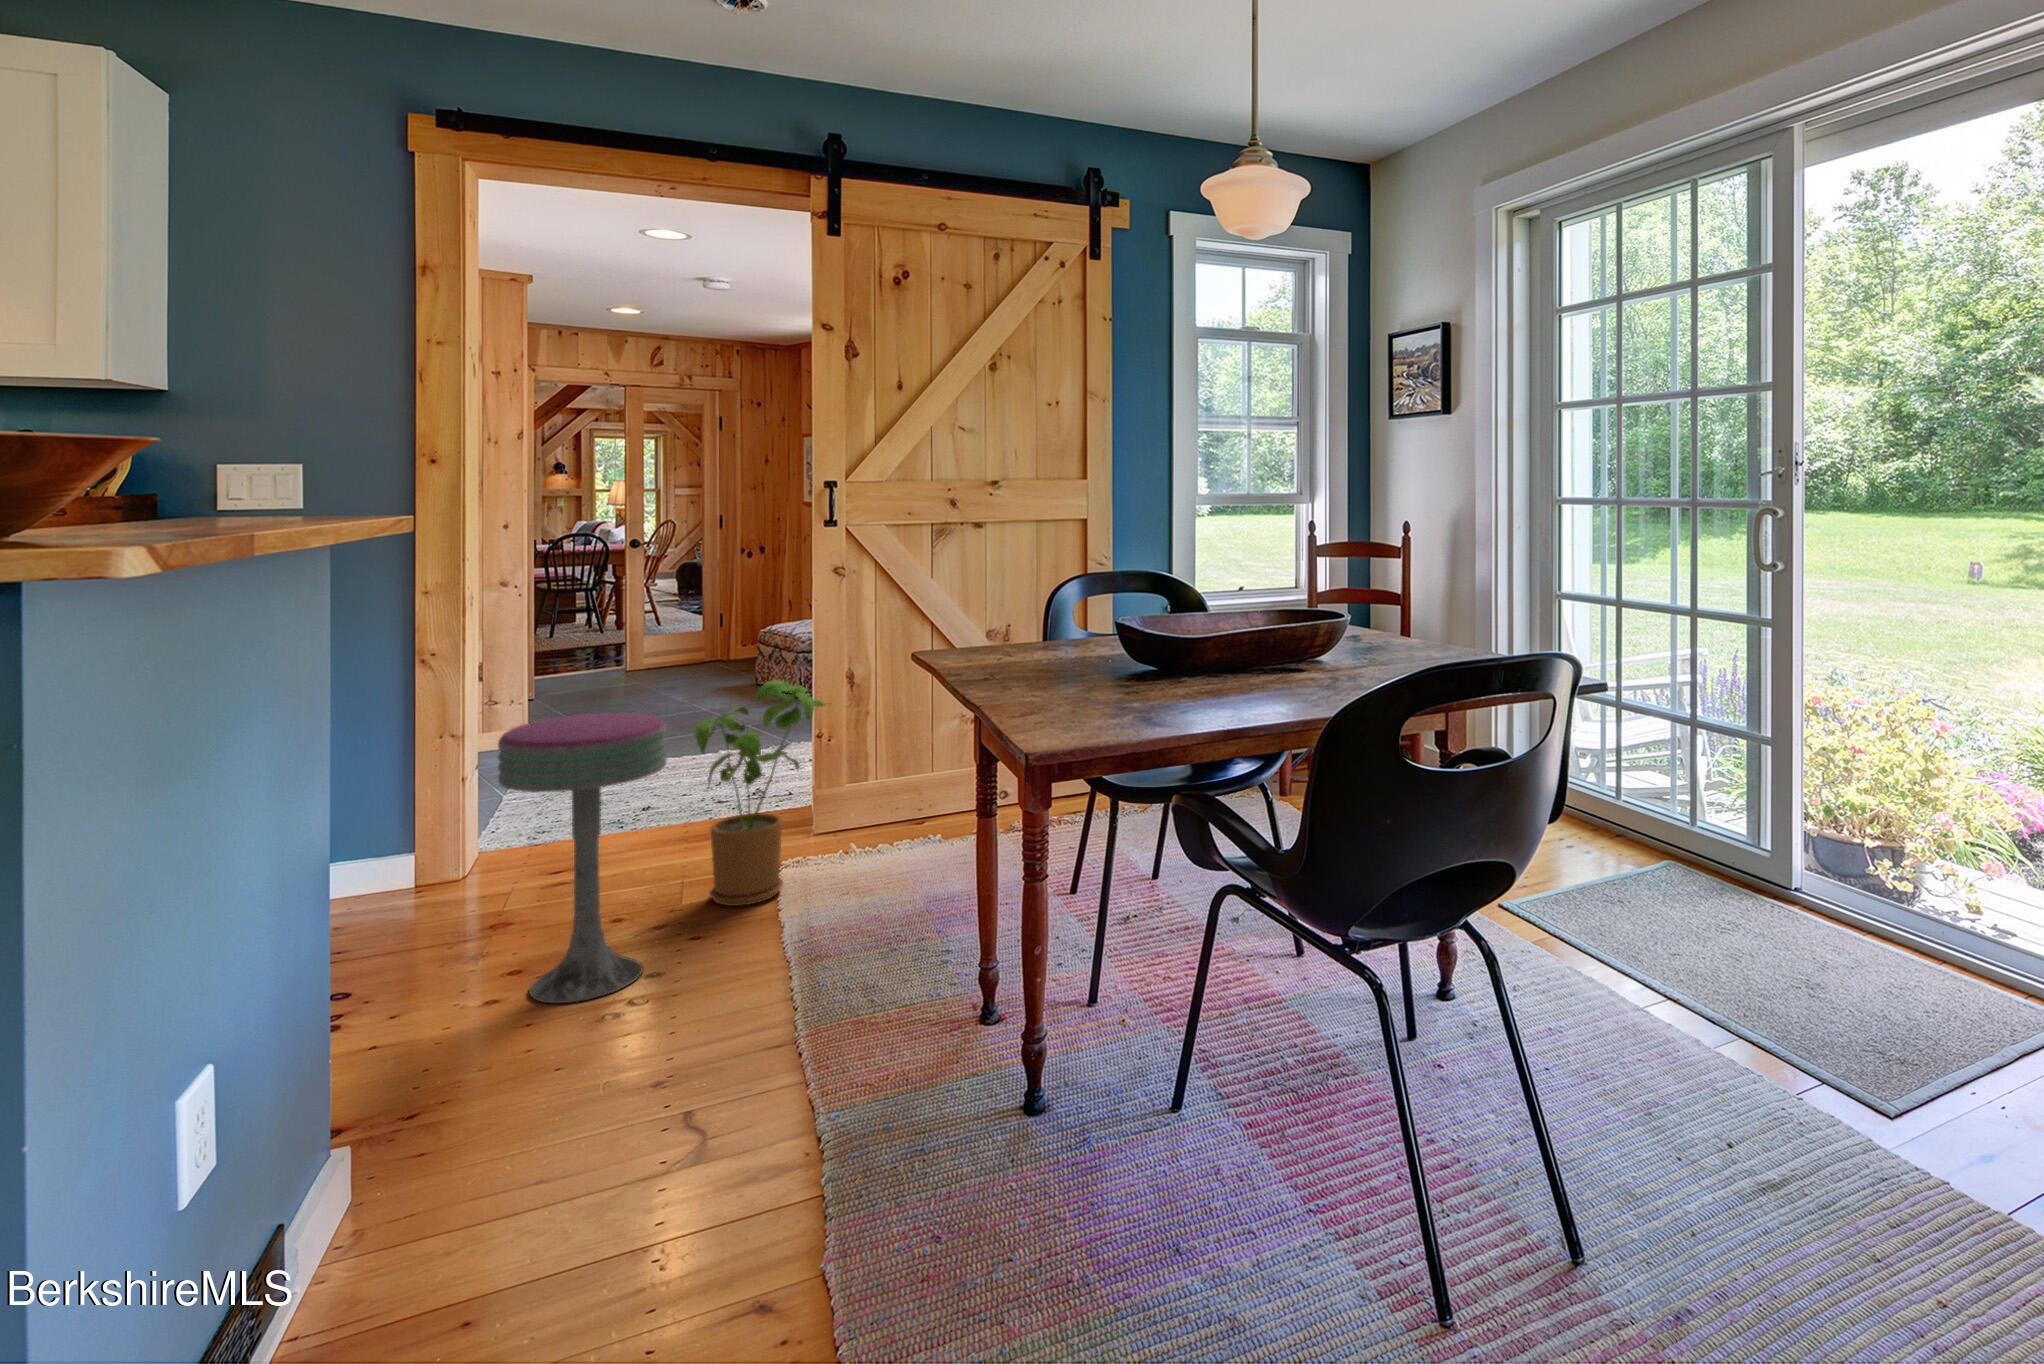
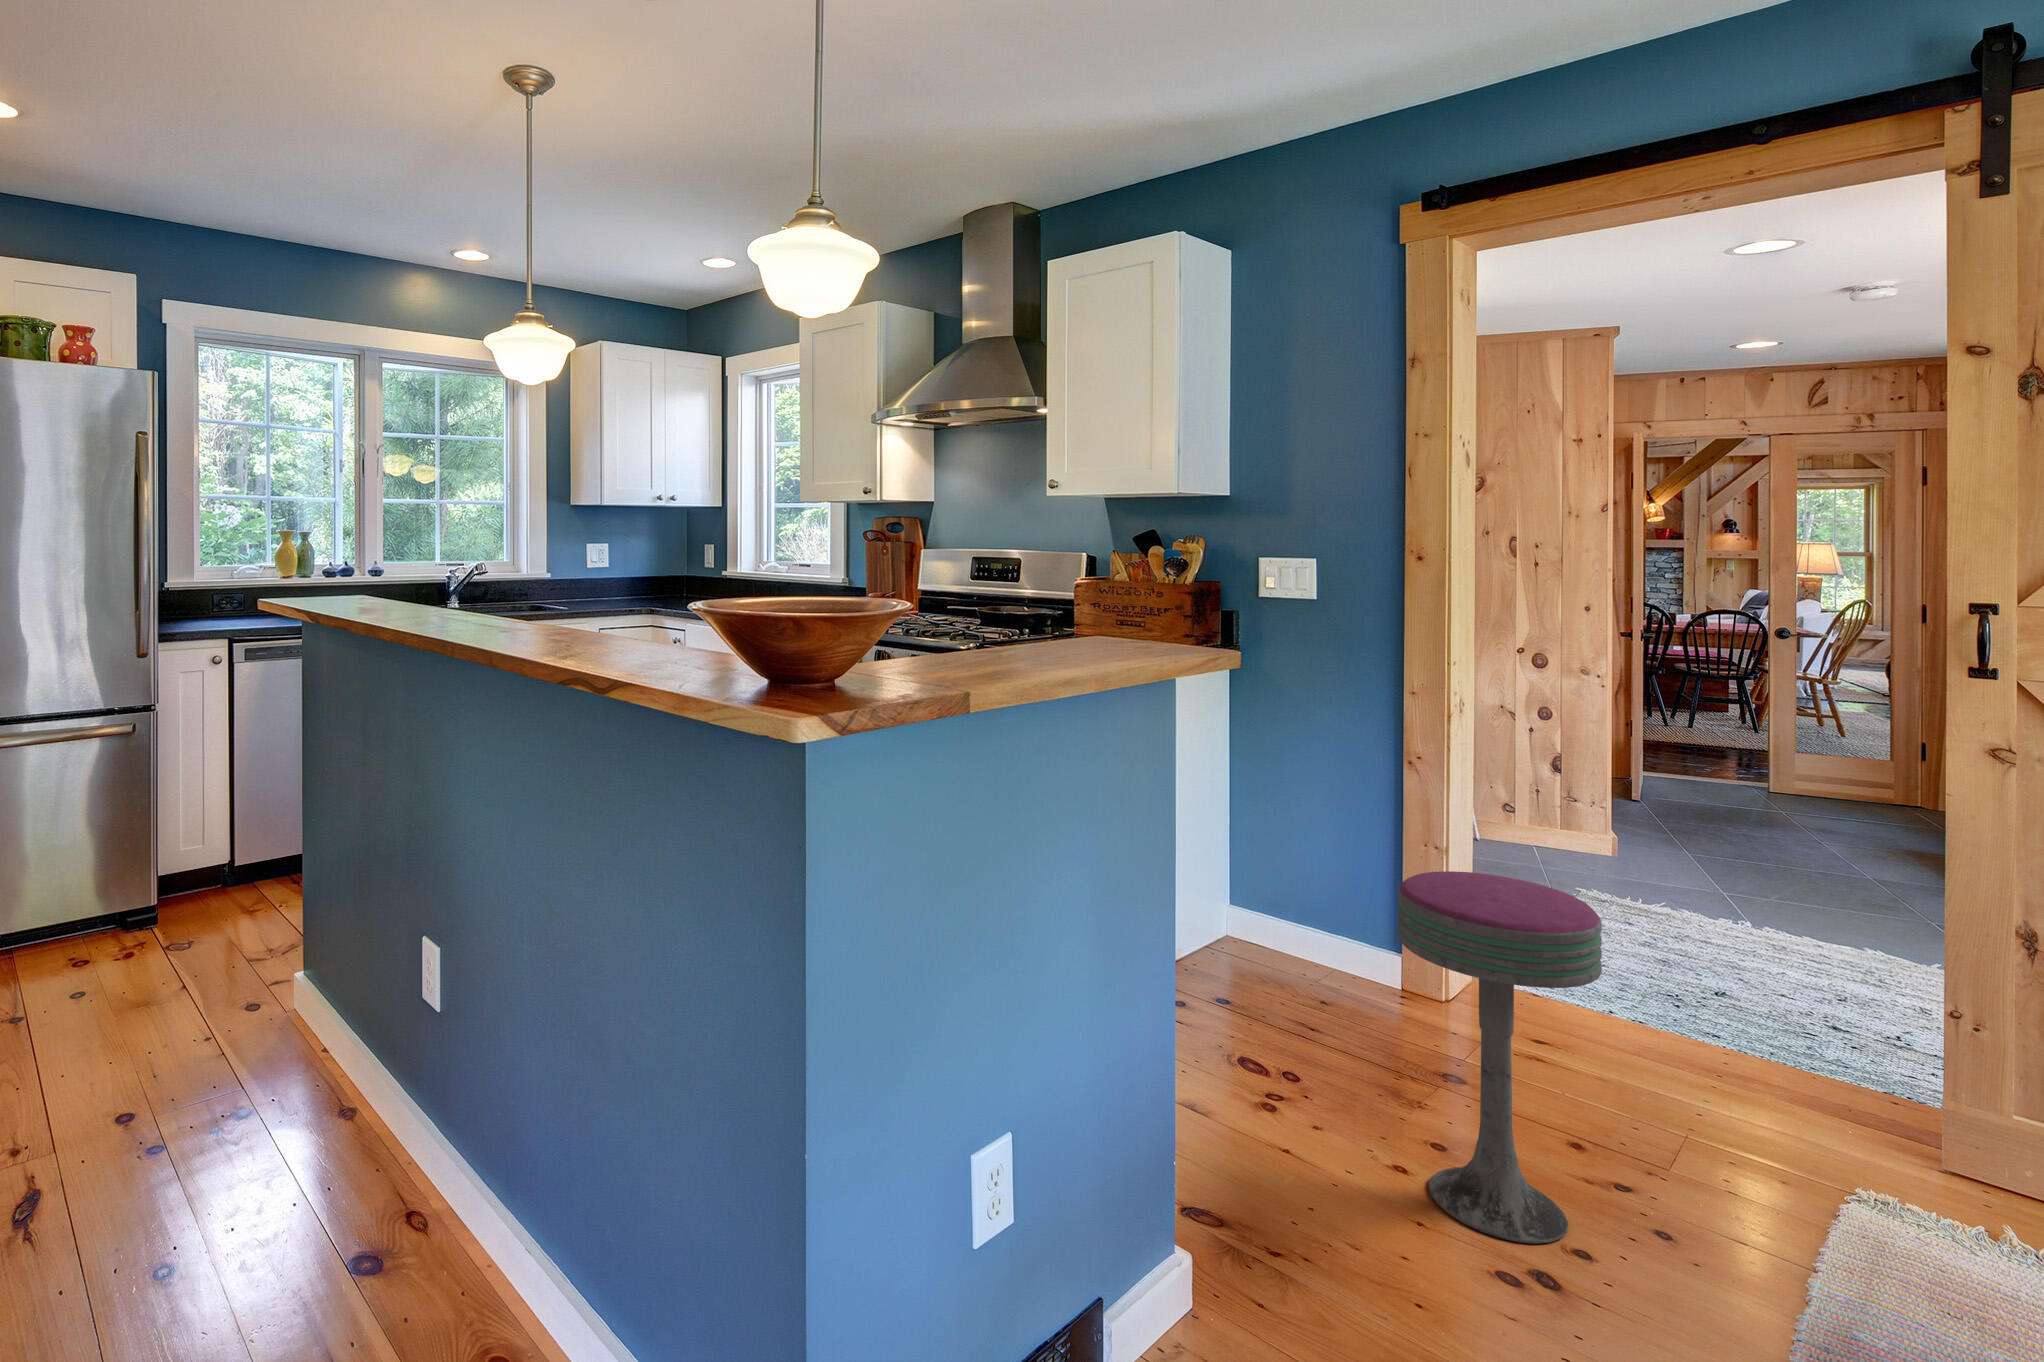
house plant: present [695,680,826,906] -> none [1694,899,1951,1232]

